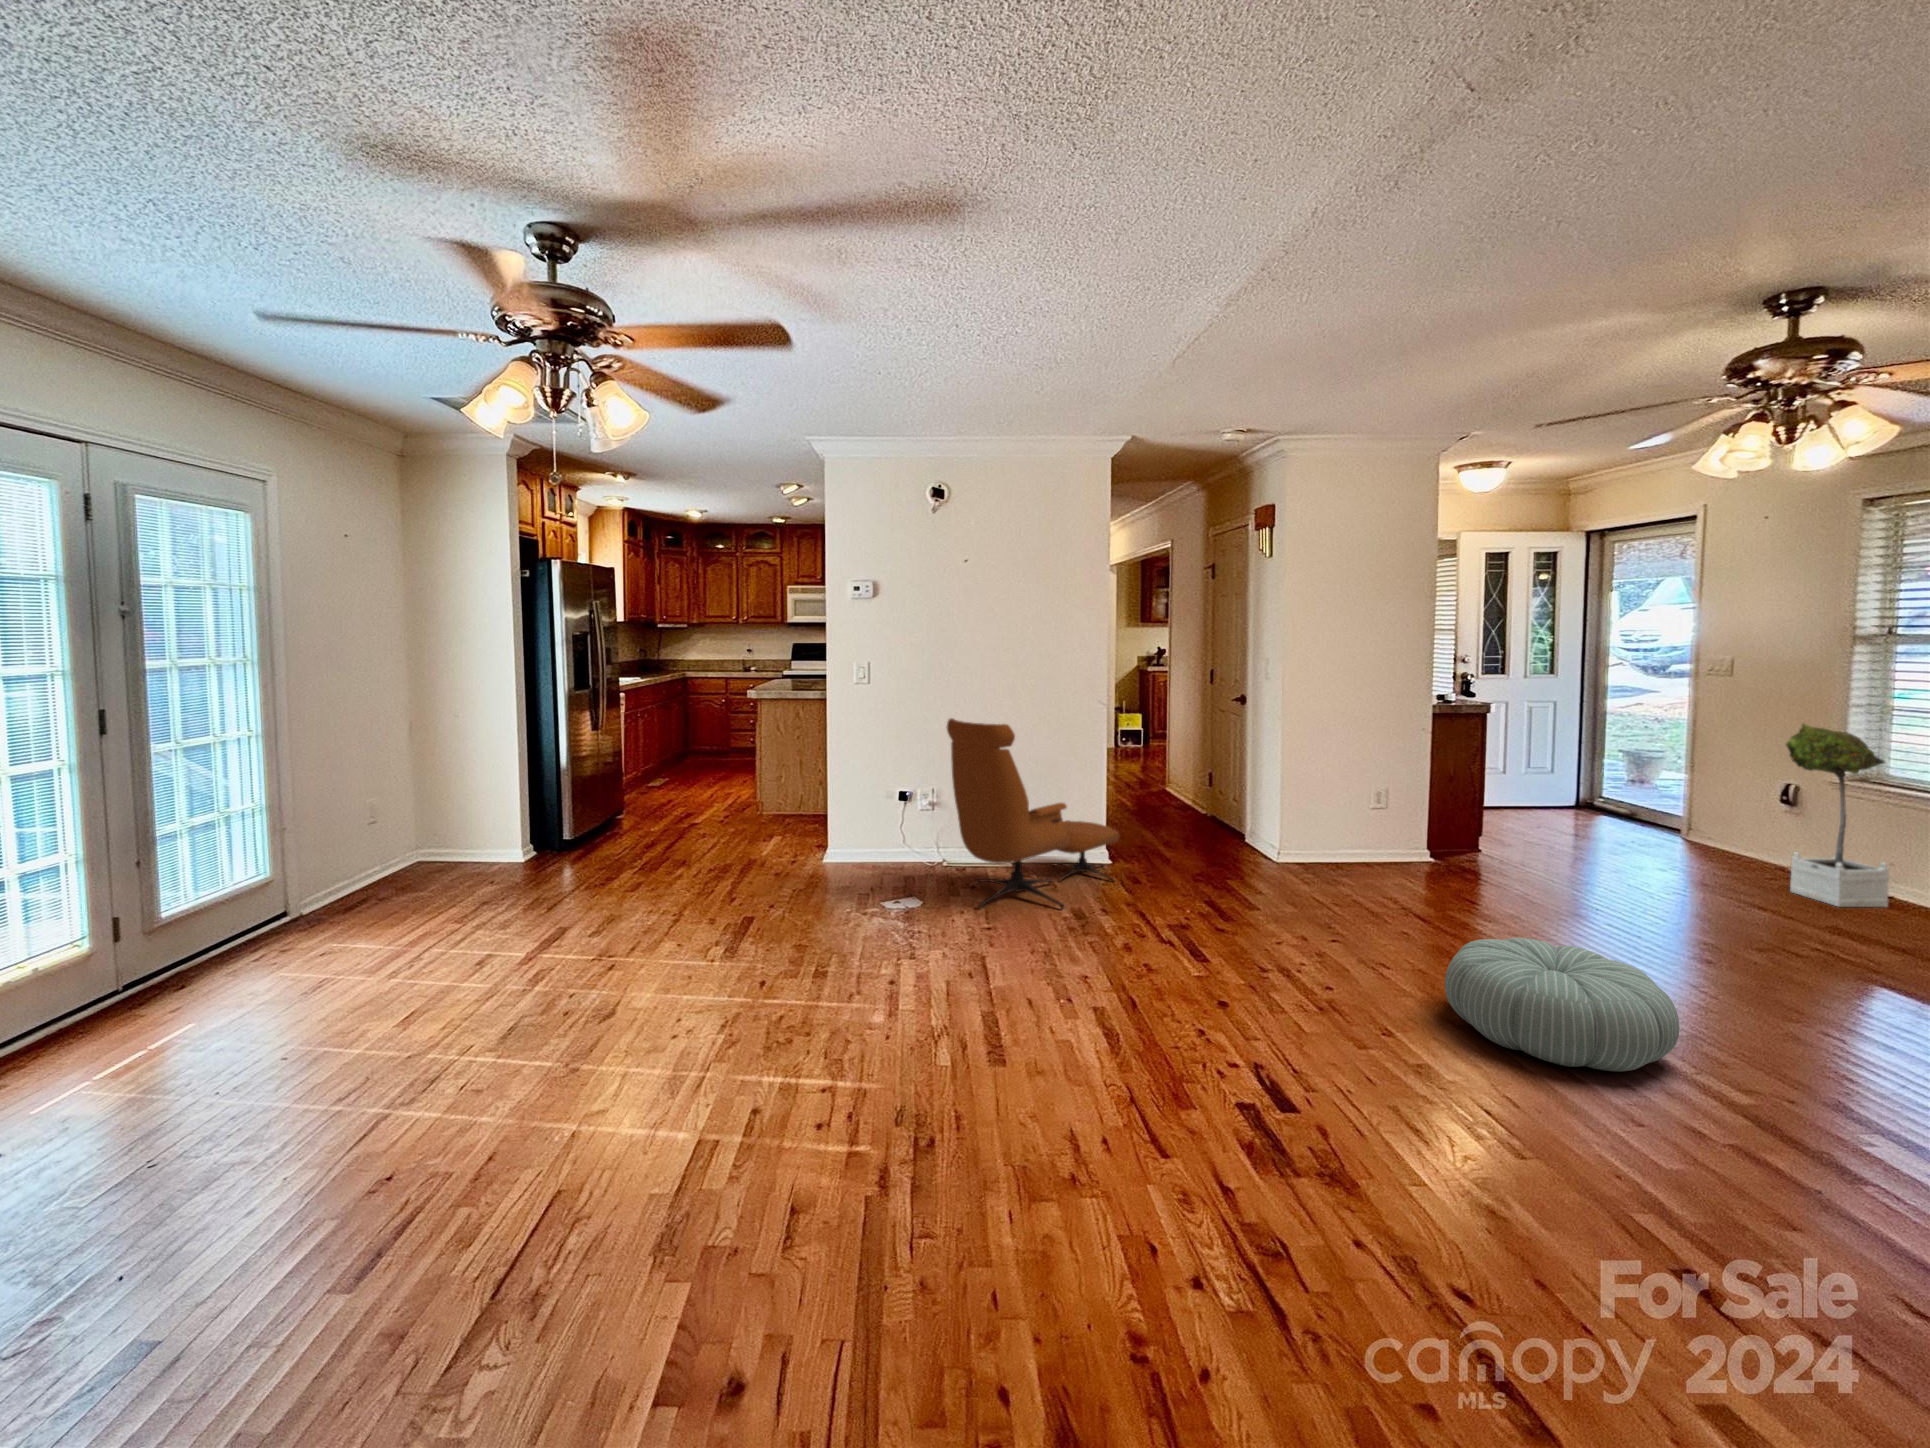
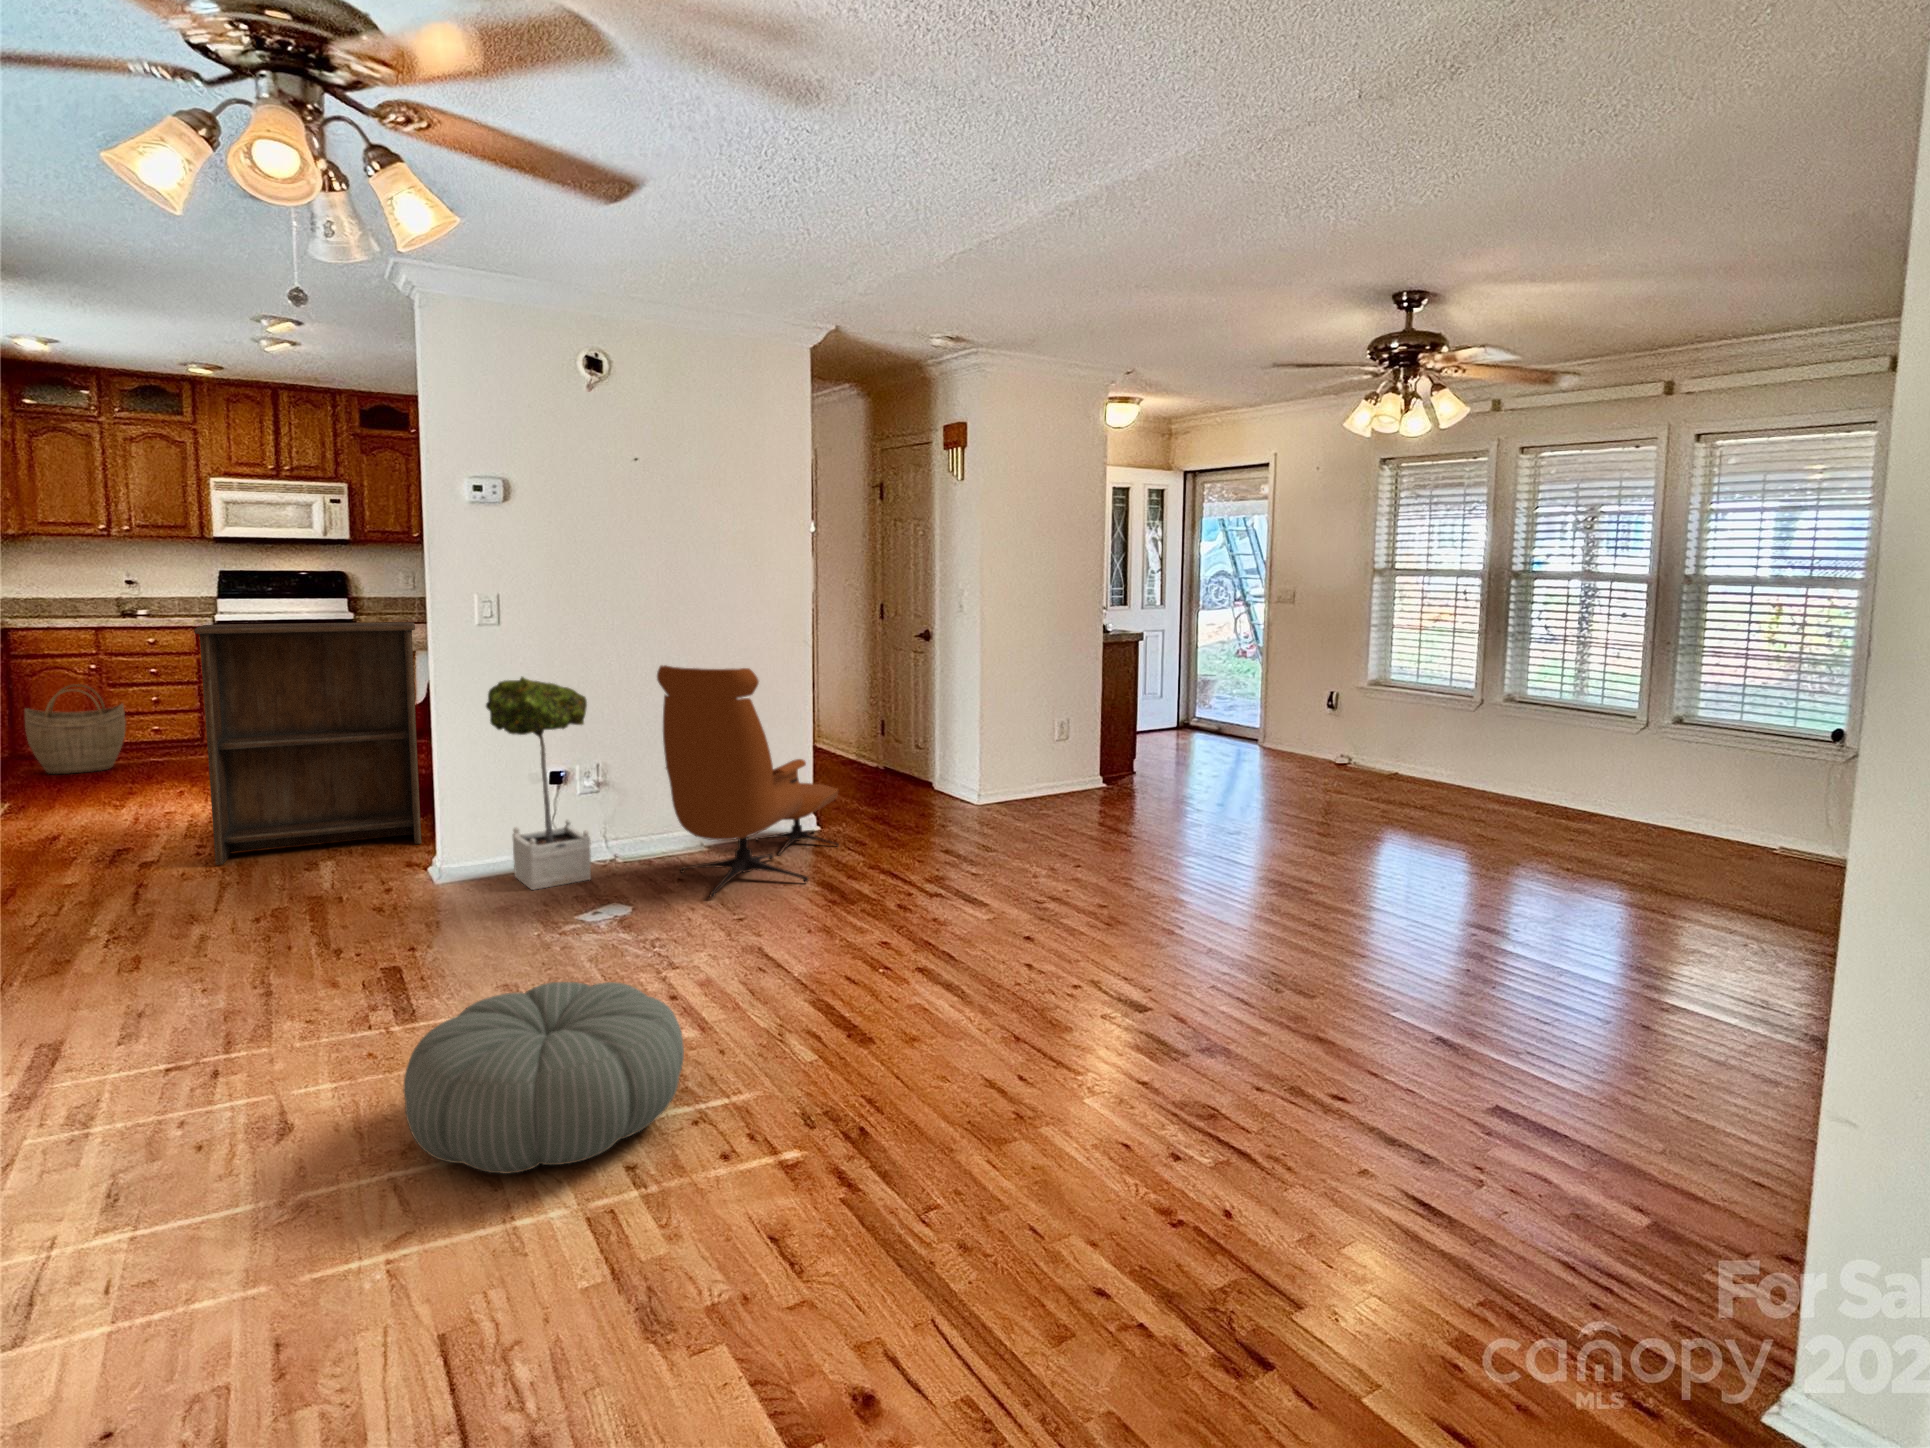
bookshelf: none [719,679,843,834] -> present [194,622,421,865]
woven basket: none [691,712,736,765] -> present [25,684,126,774]
potted tree: present [1786,724,1889,907] -> present [486,677,591,890]
pouf: present [1445,938,1679,1072] -> present [403,982,684,1174]

